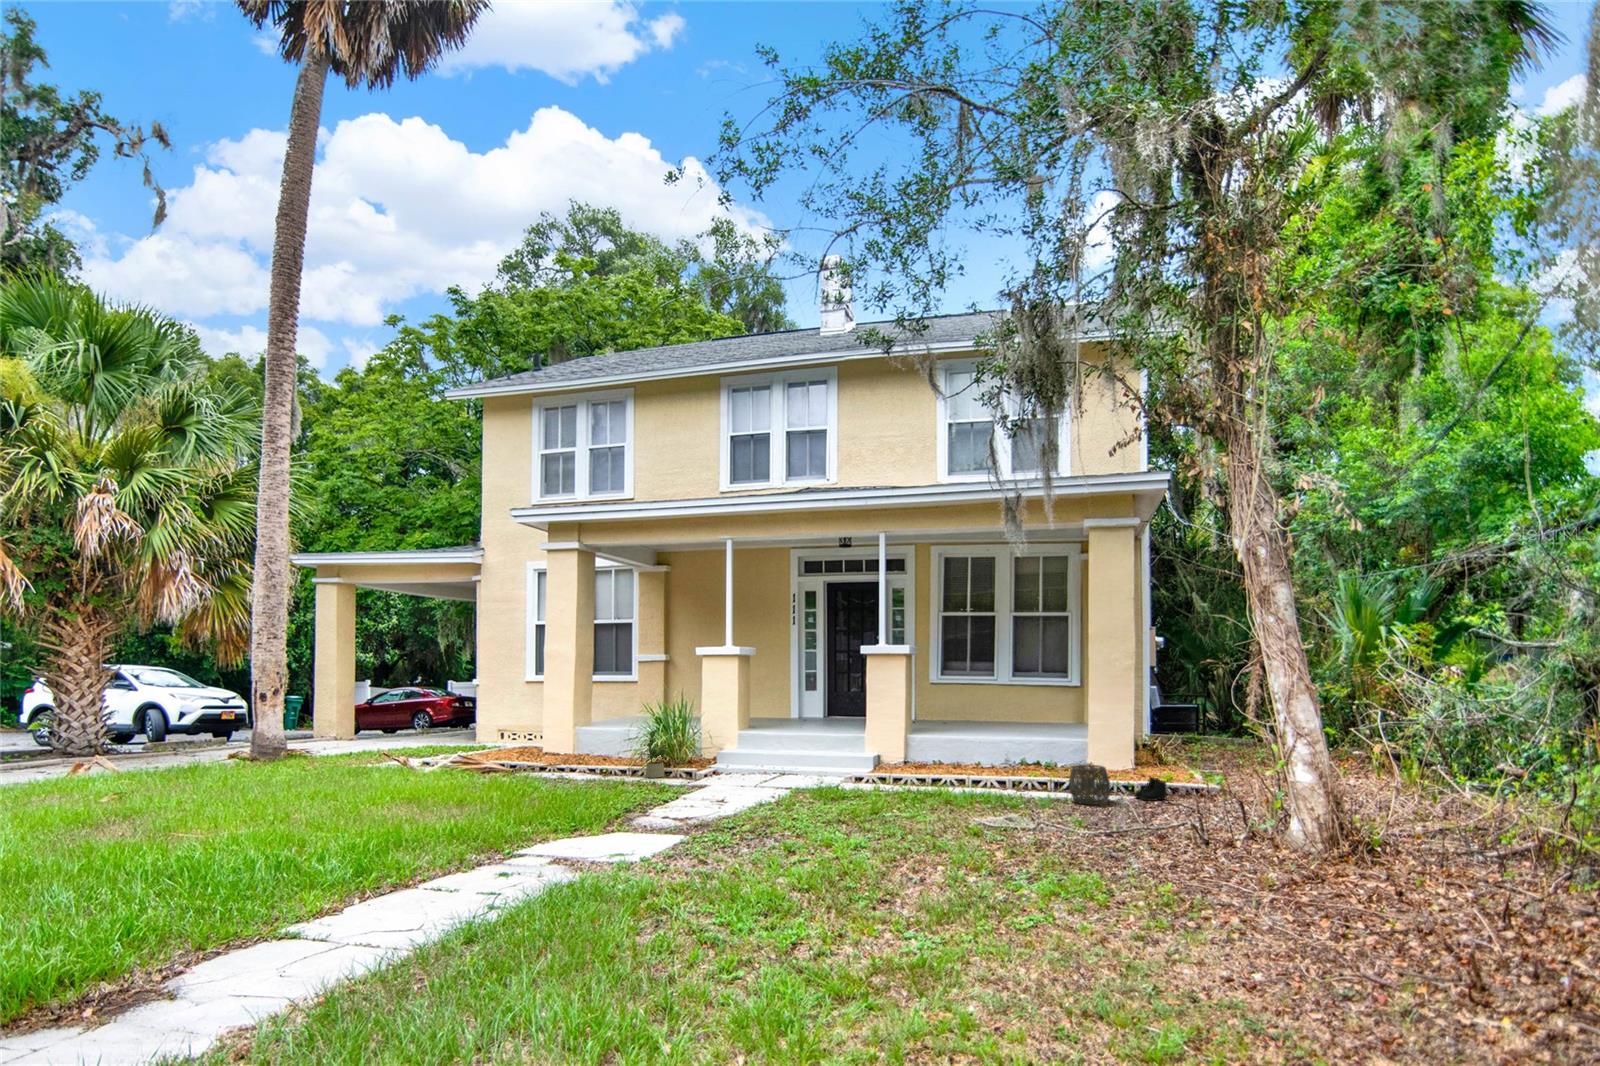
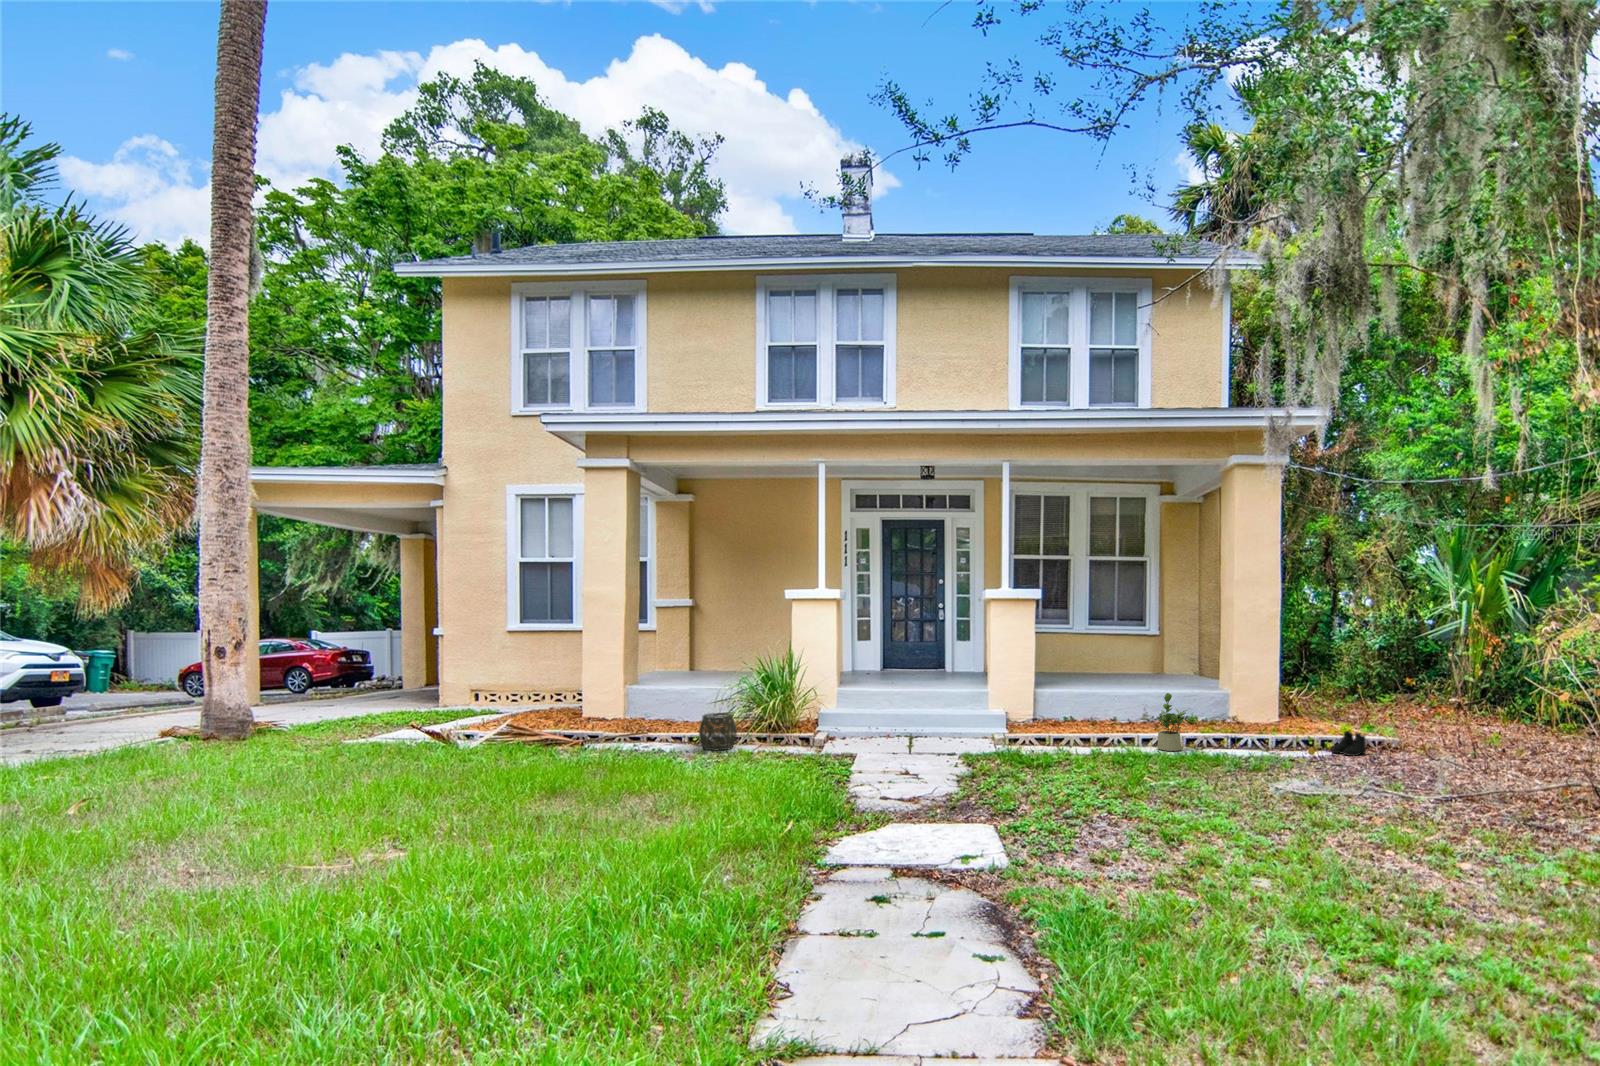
potted plant: present [646,730,670,778] -> present [1157,693,1187,751]
woven basket: present [1069,765,1111,805] -> present [699,713,737,751]

